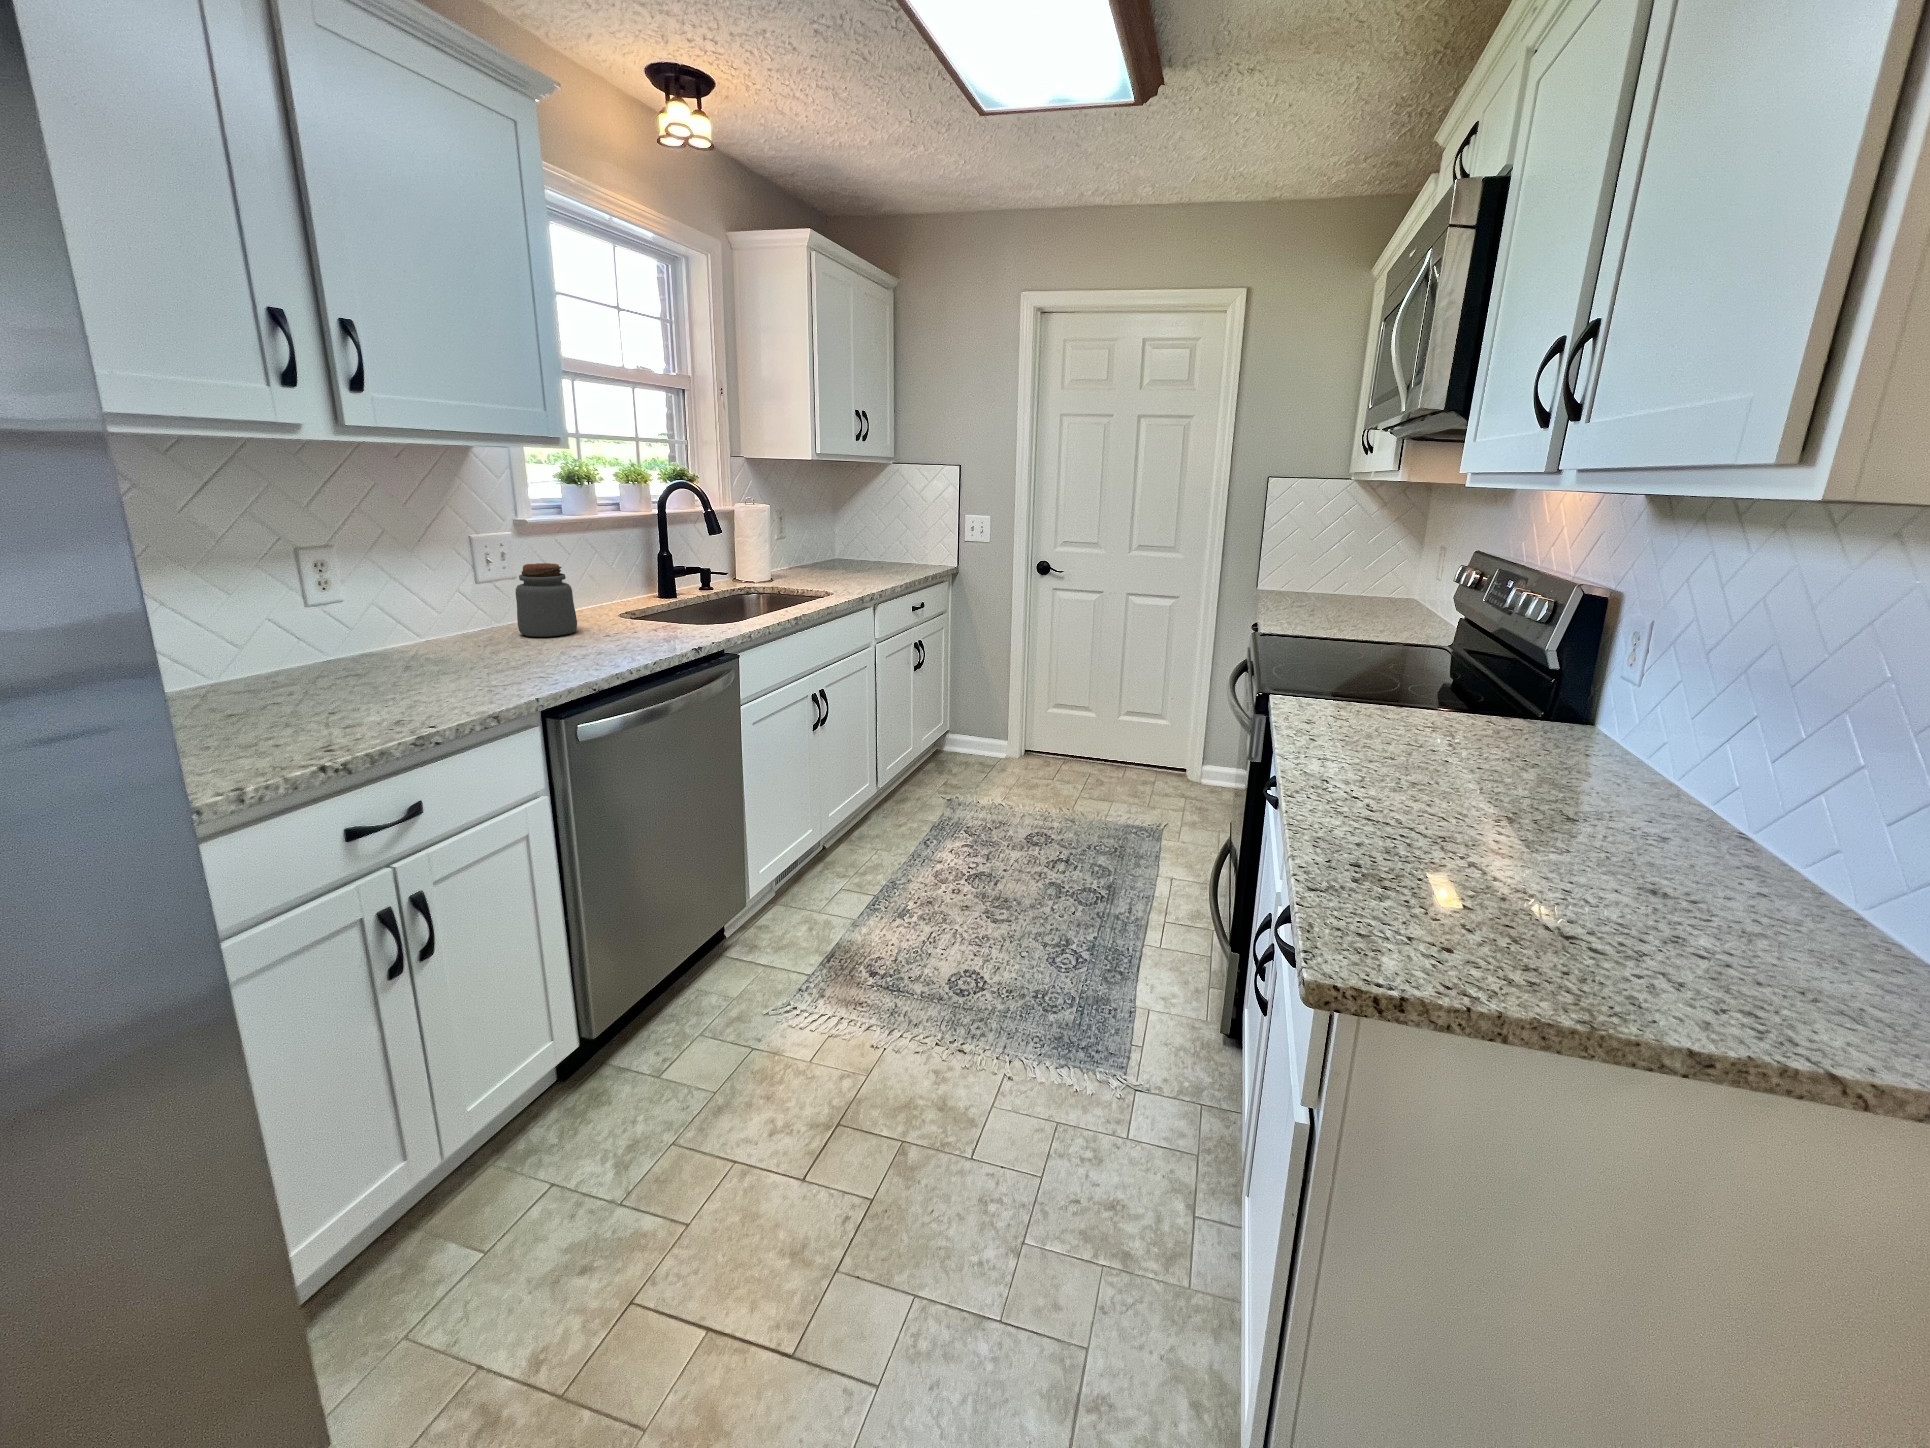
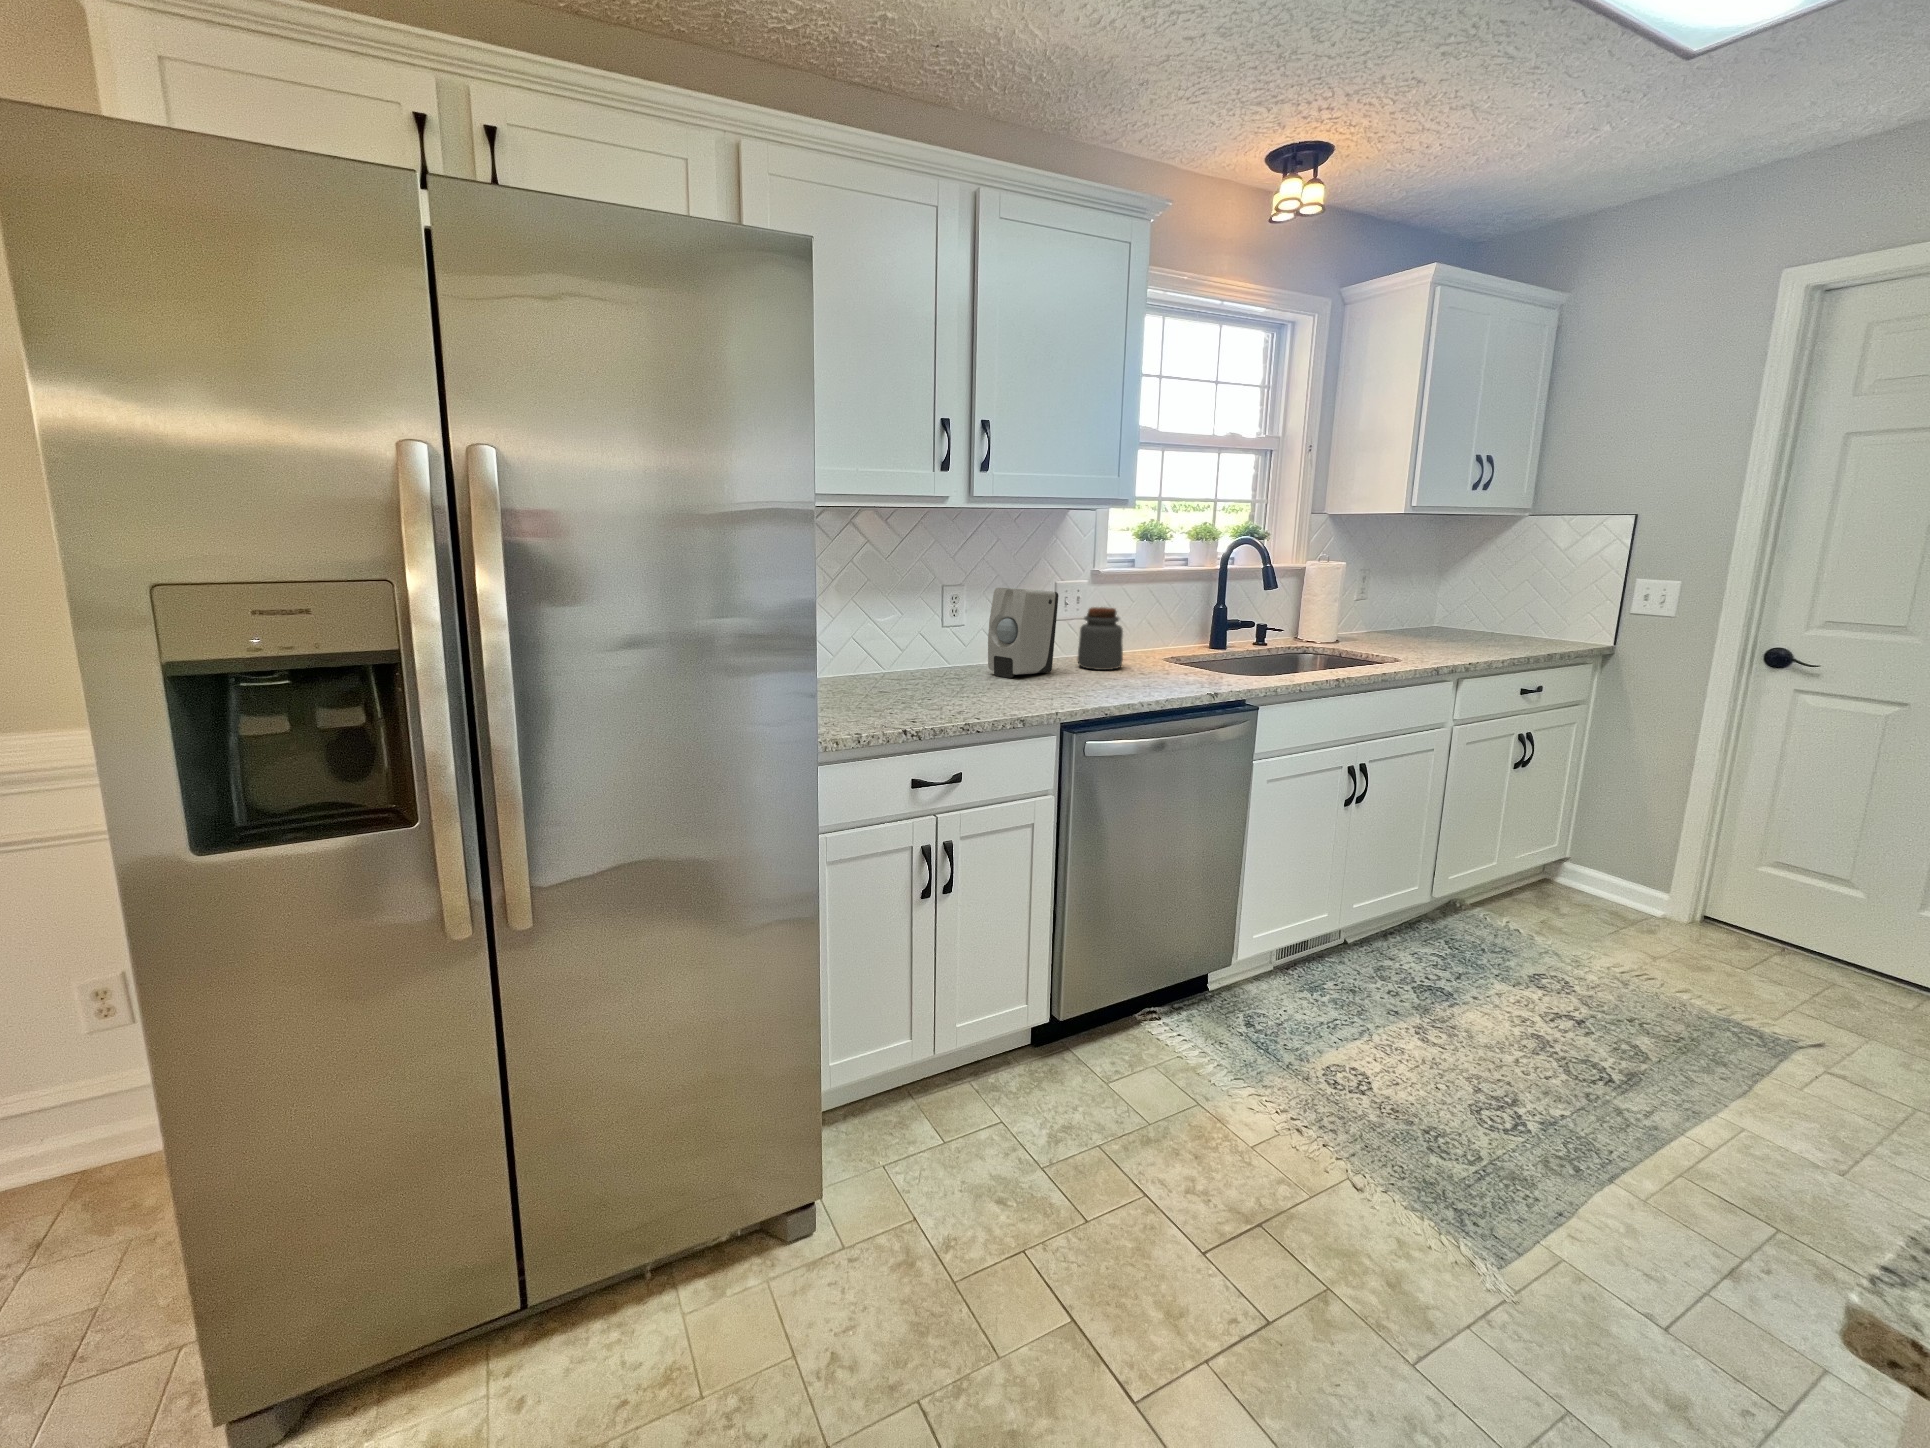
soap dispenser: none [385,547,490,663] -> present [988,588,1058,678]

